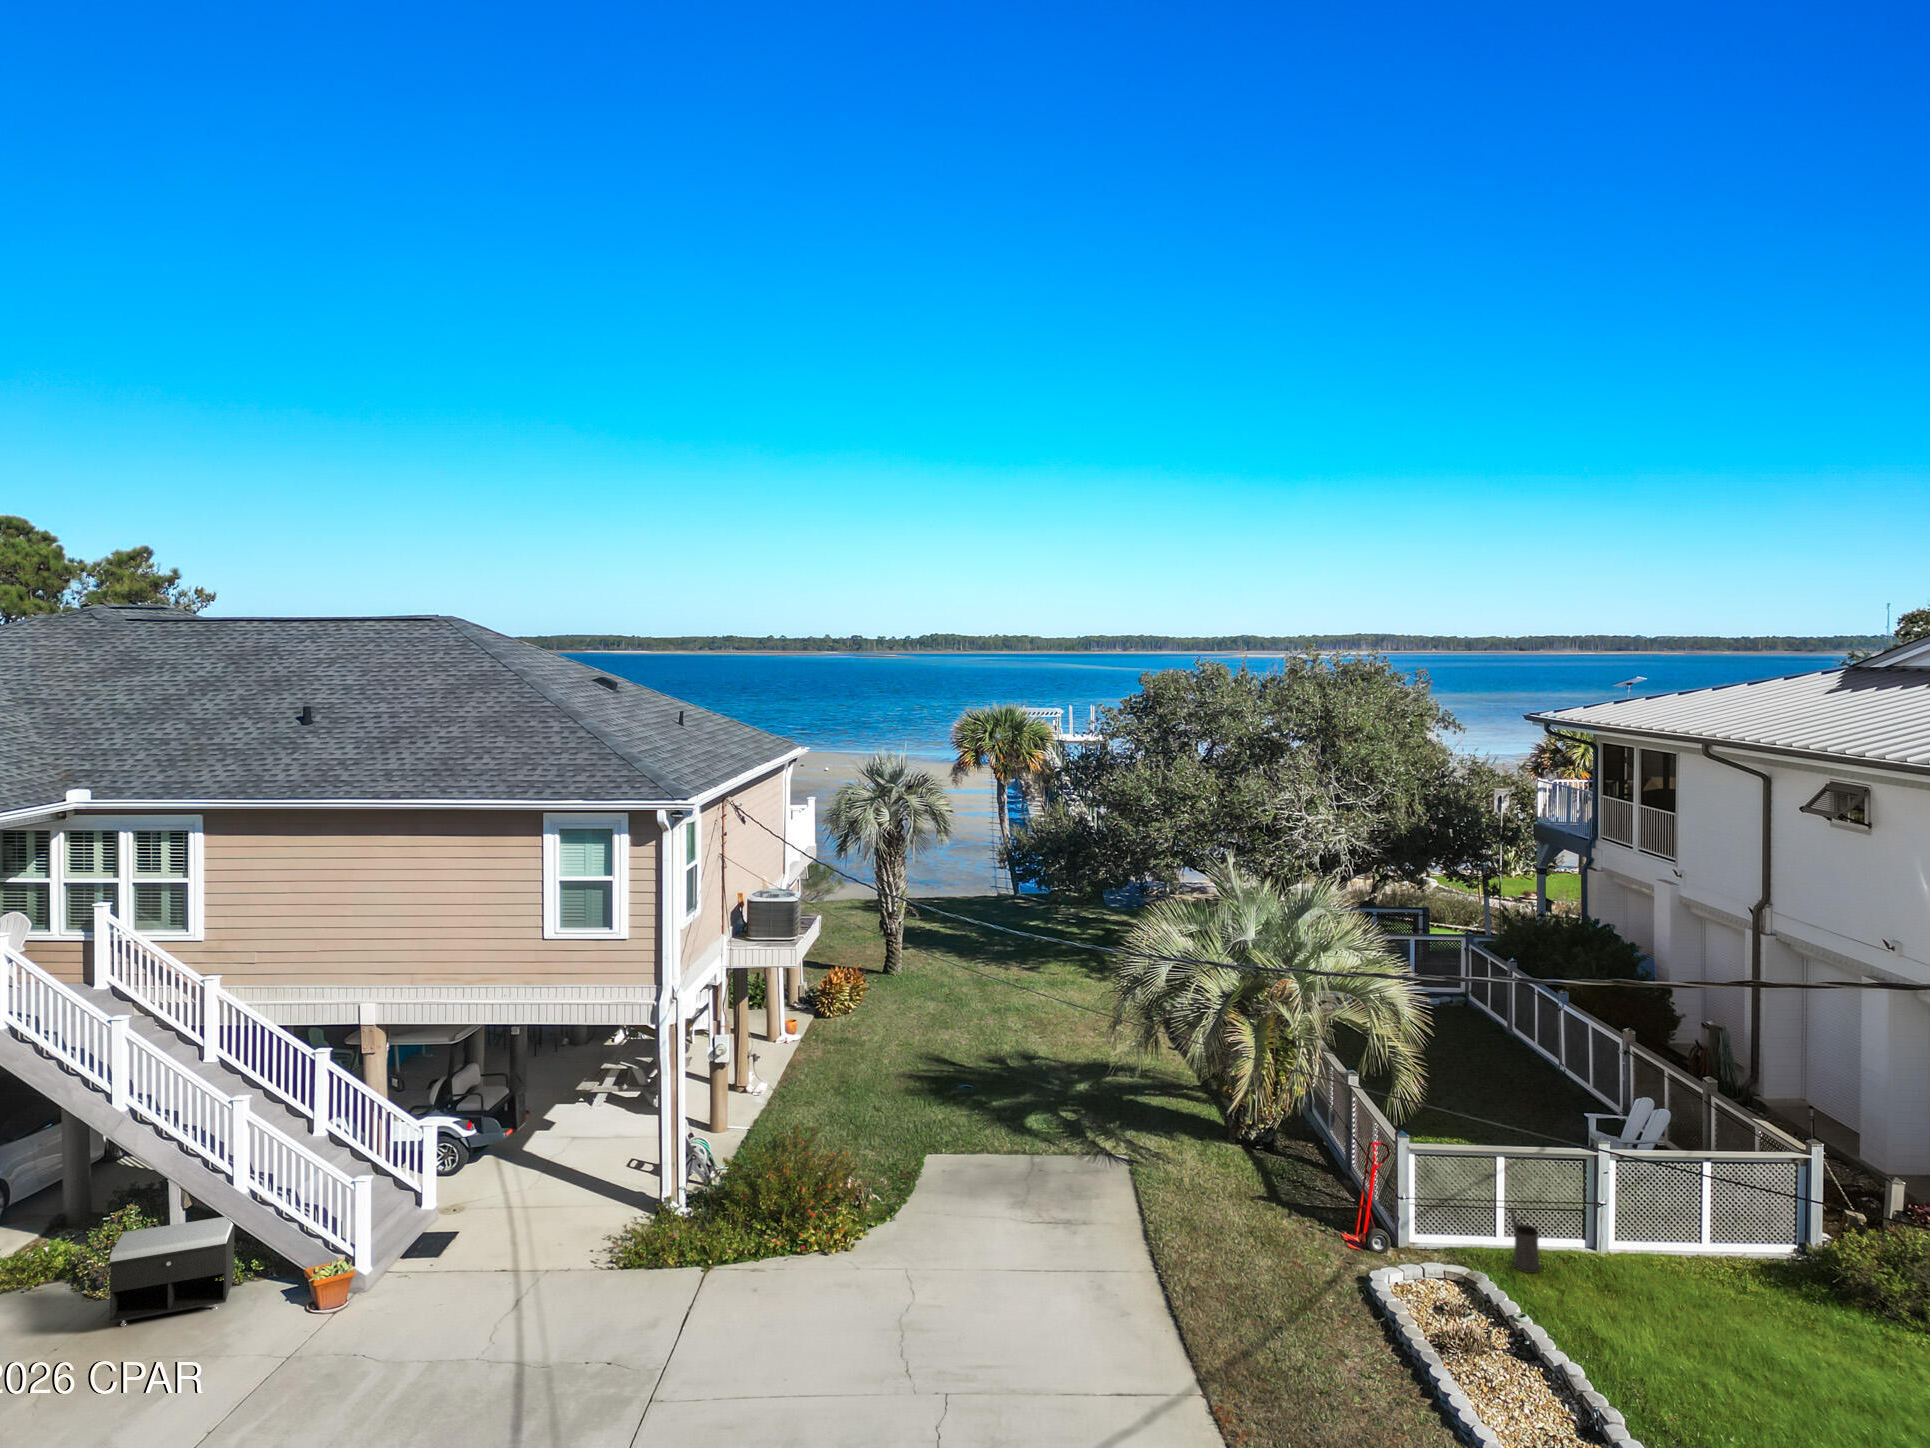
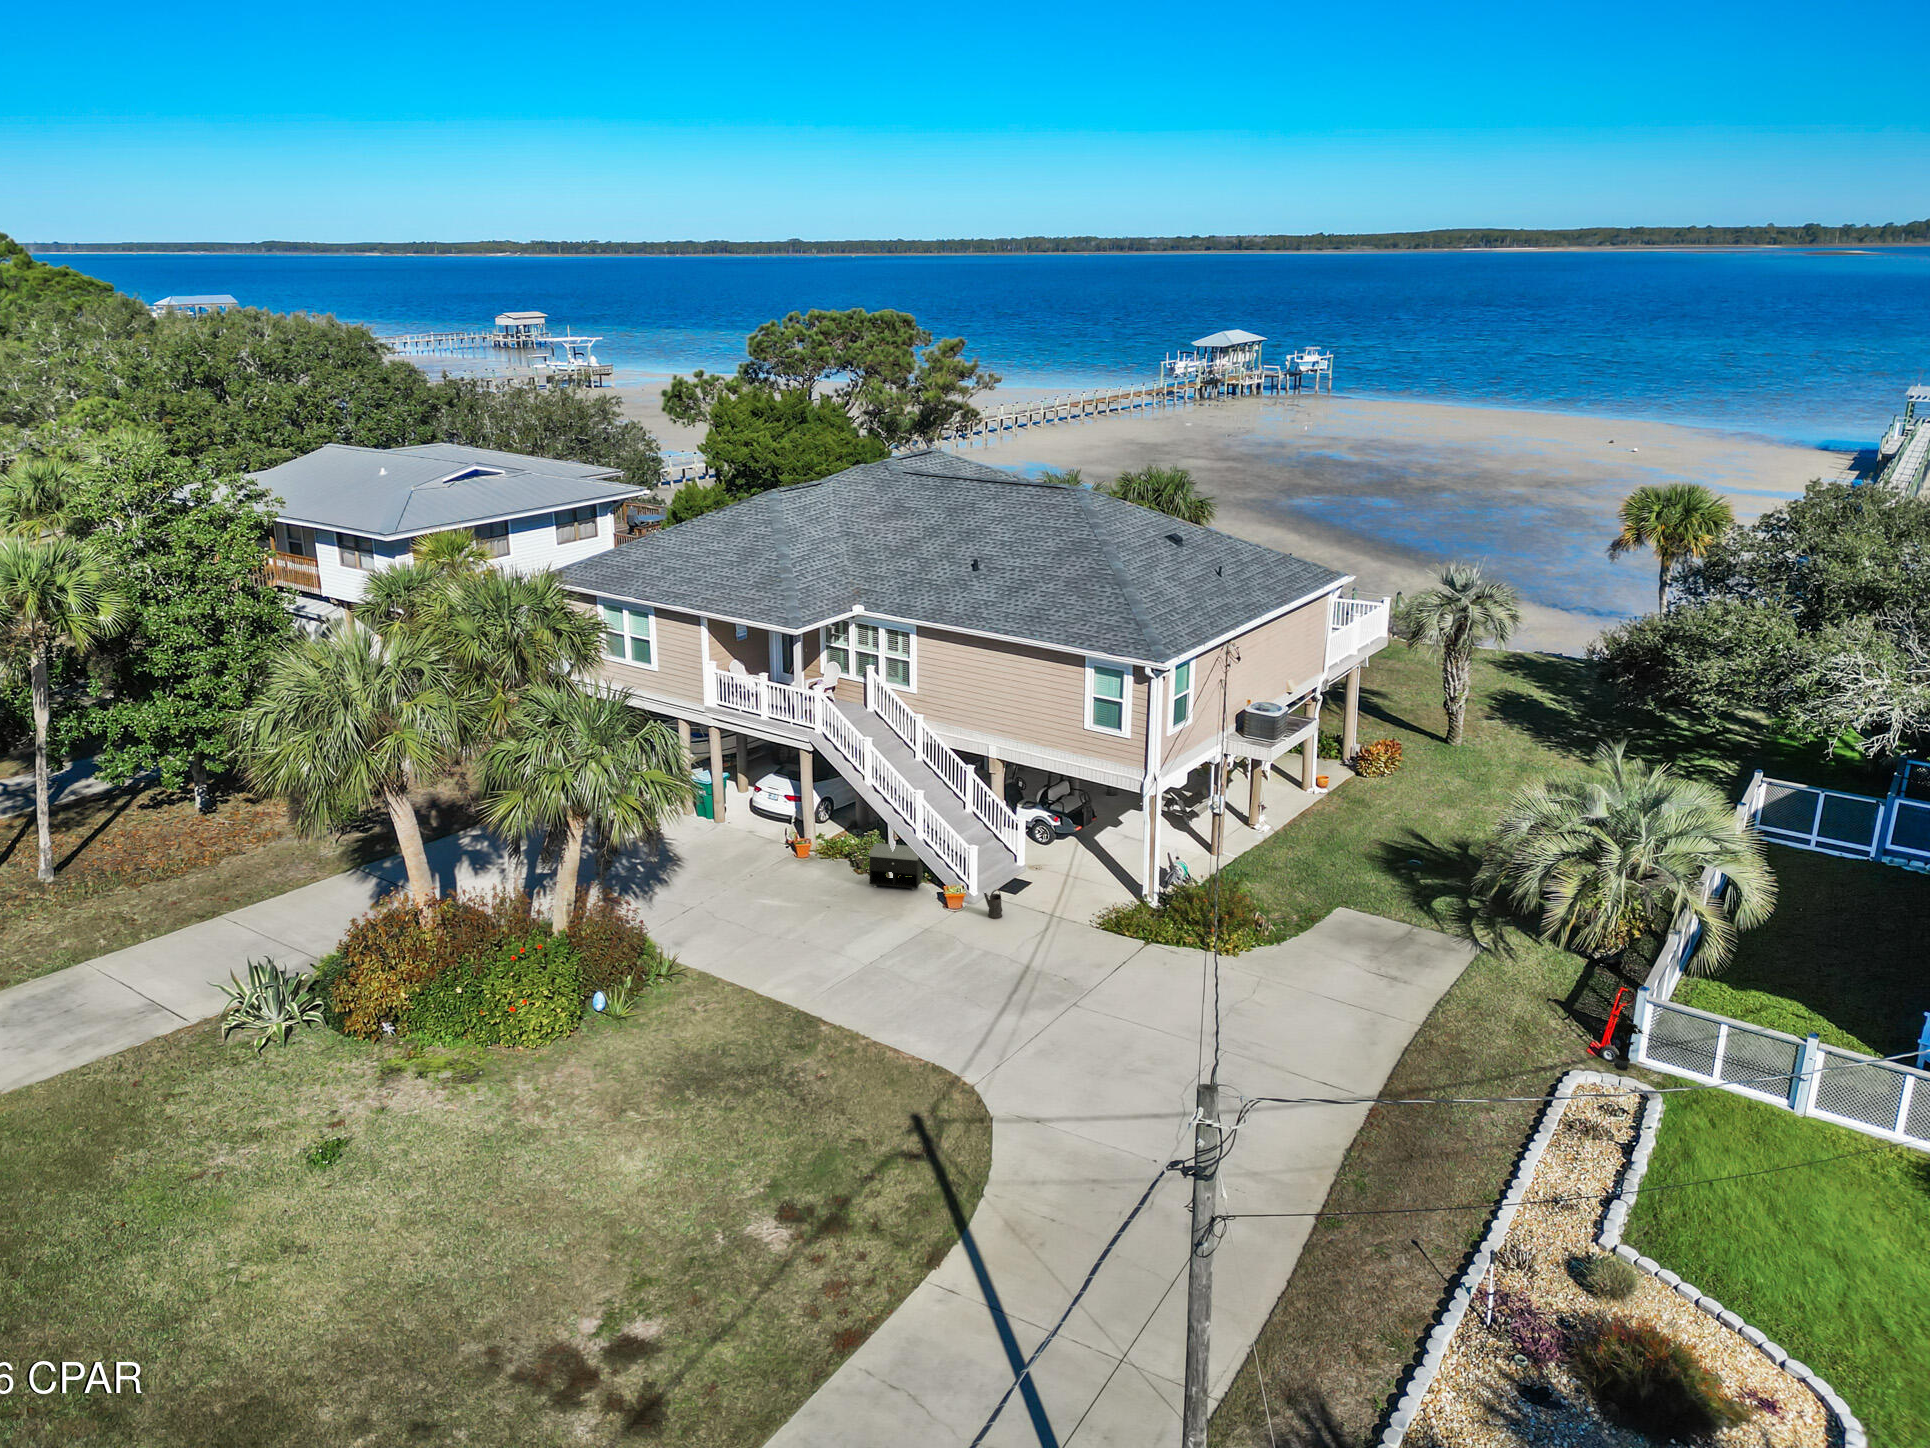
potted plant: none [1376,1177,1432,1259] -> present [1611,1013,1643,1070]
watering can: present [1510,1209,1541,1273] -> present [984,890,1002,919]

